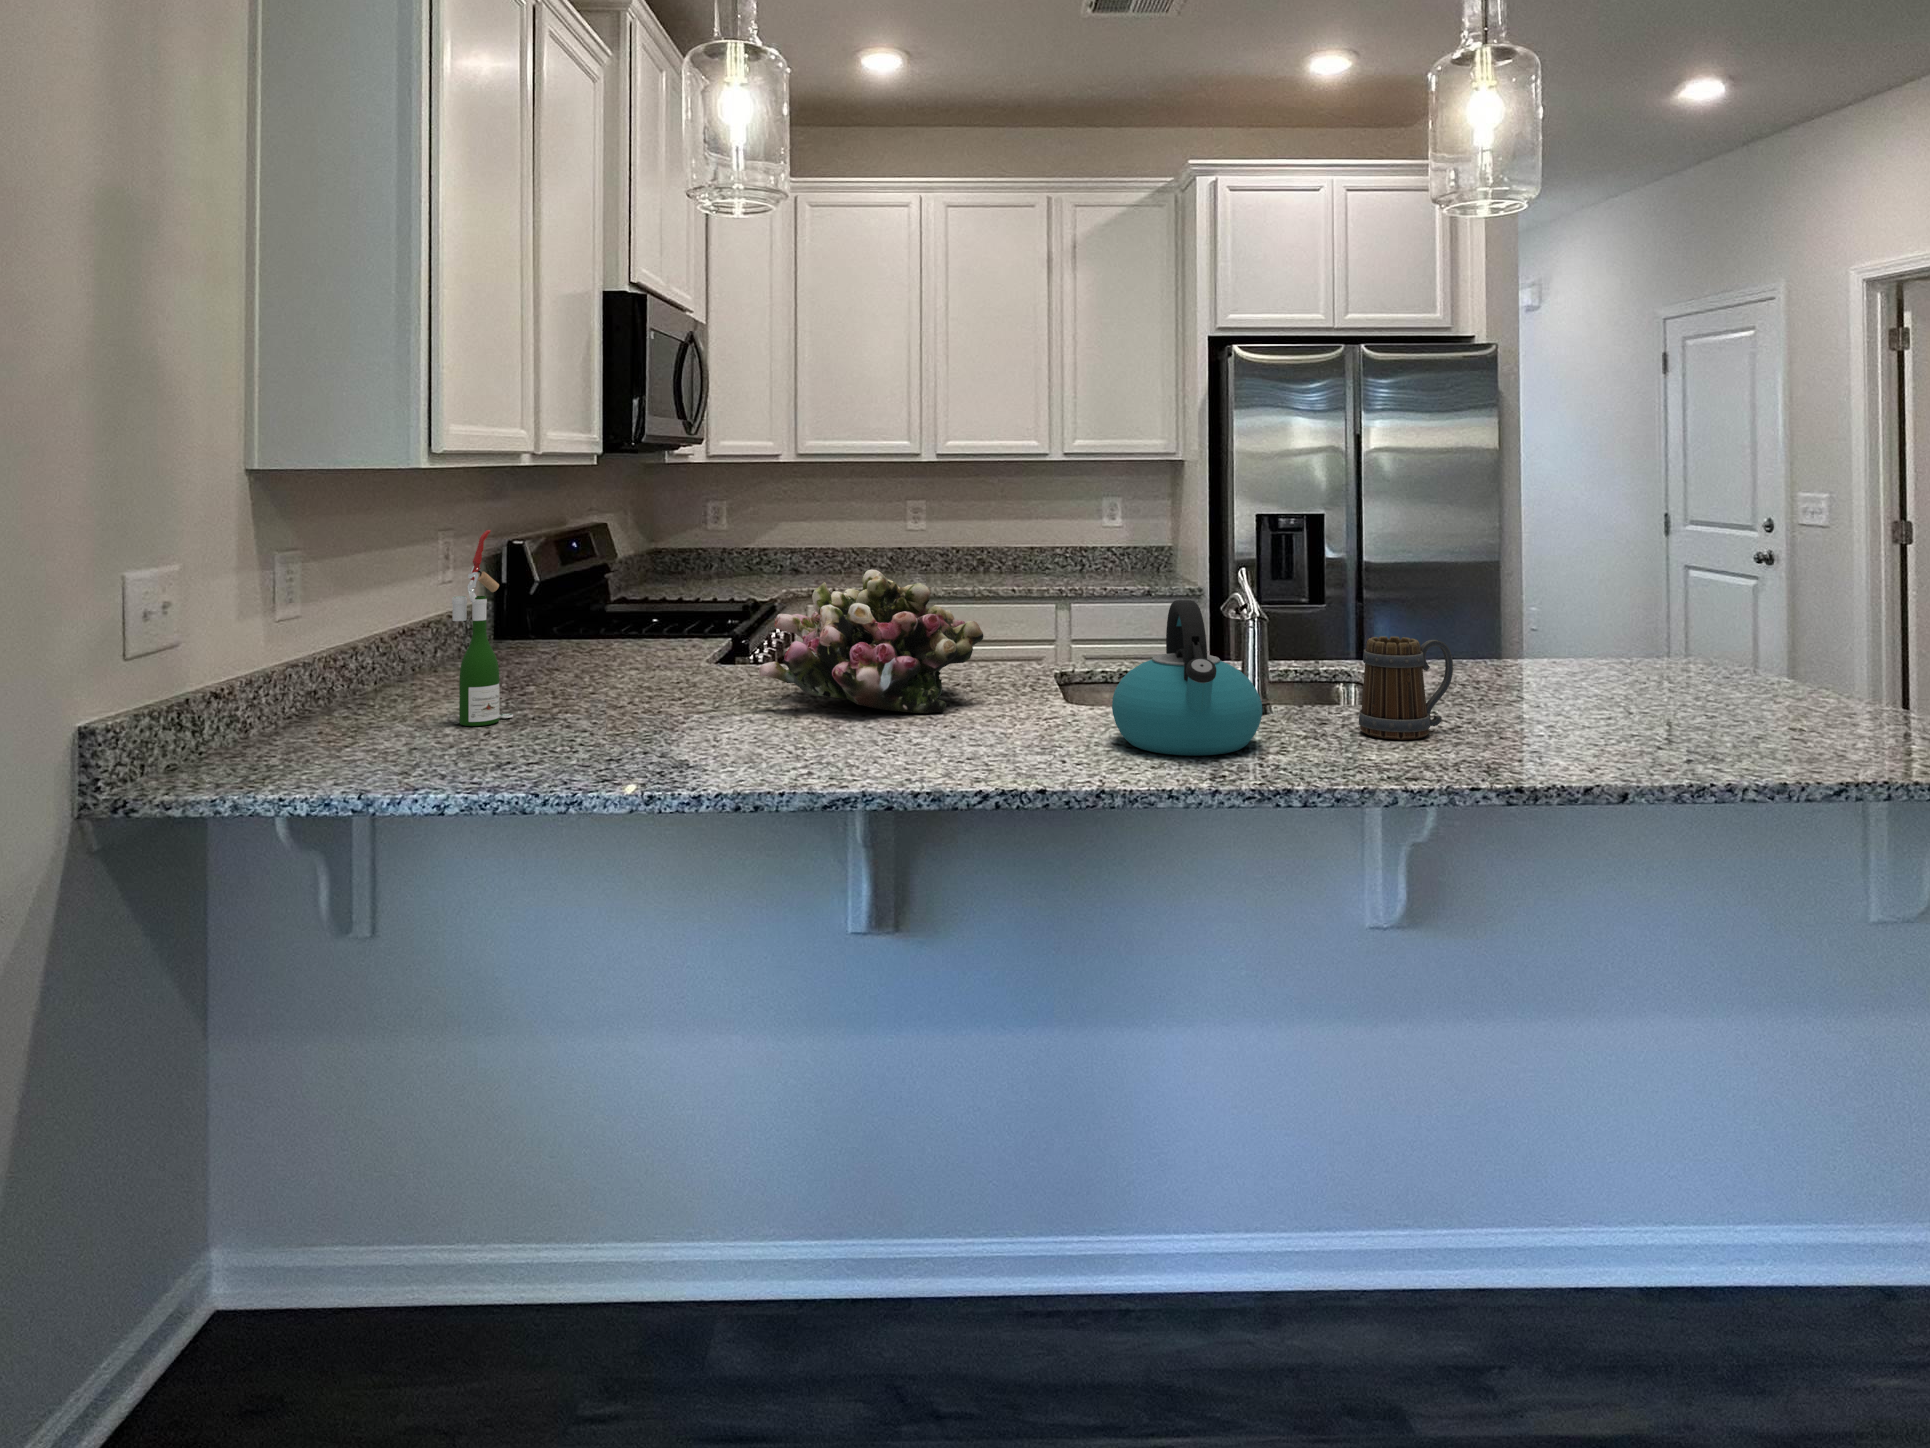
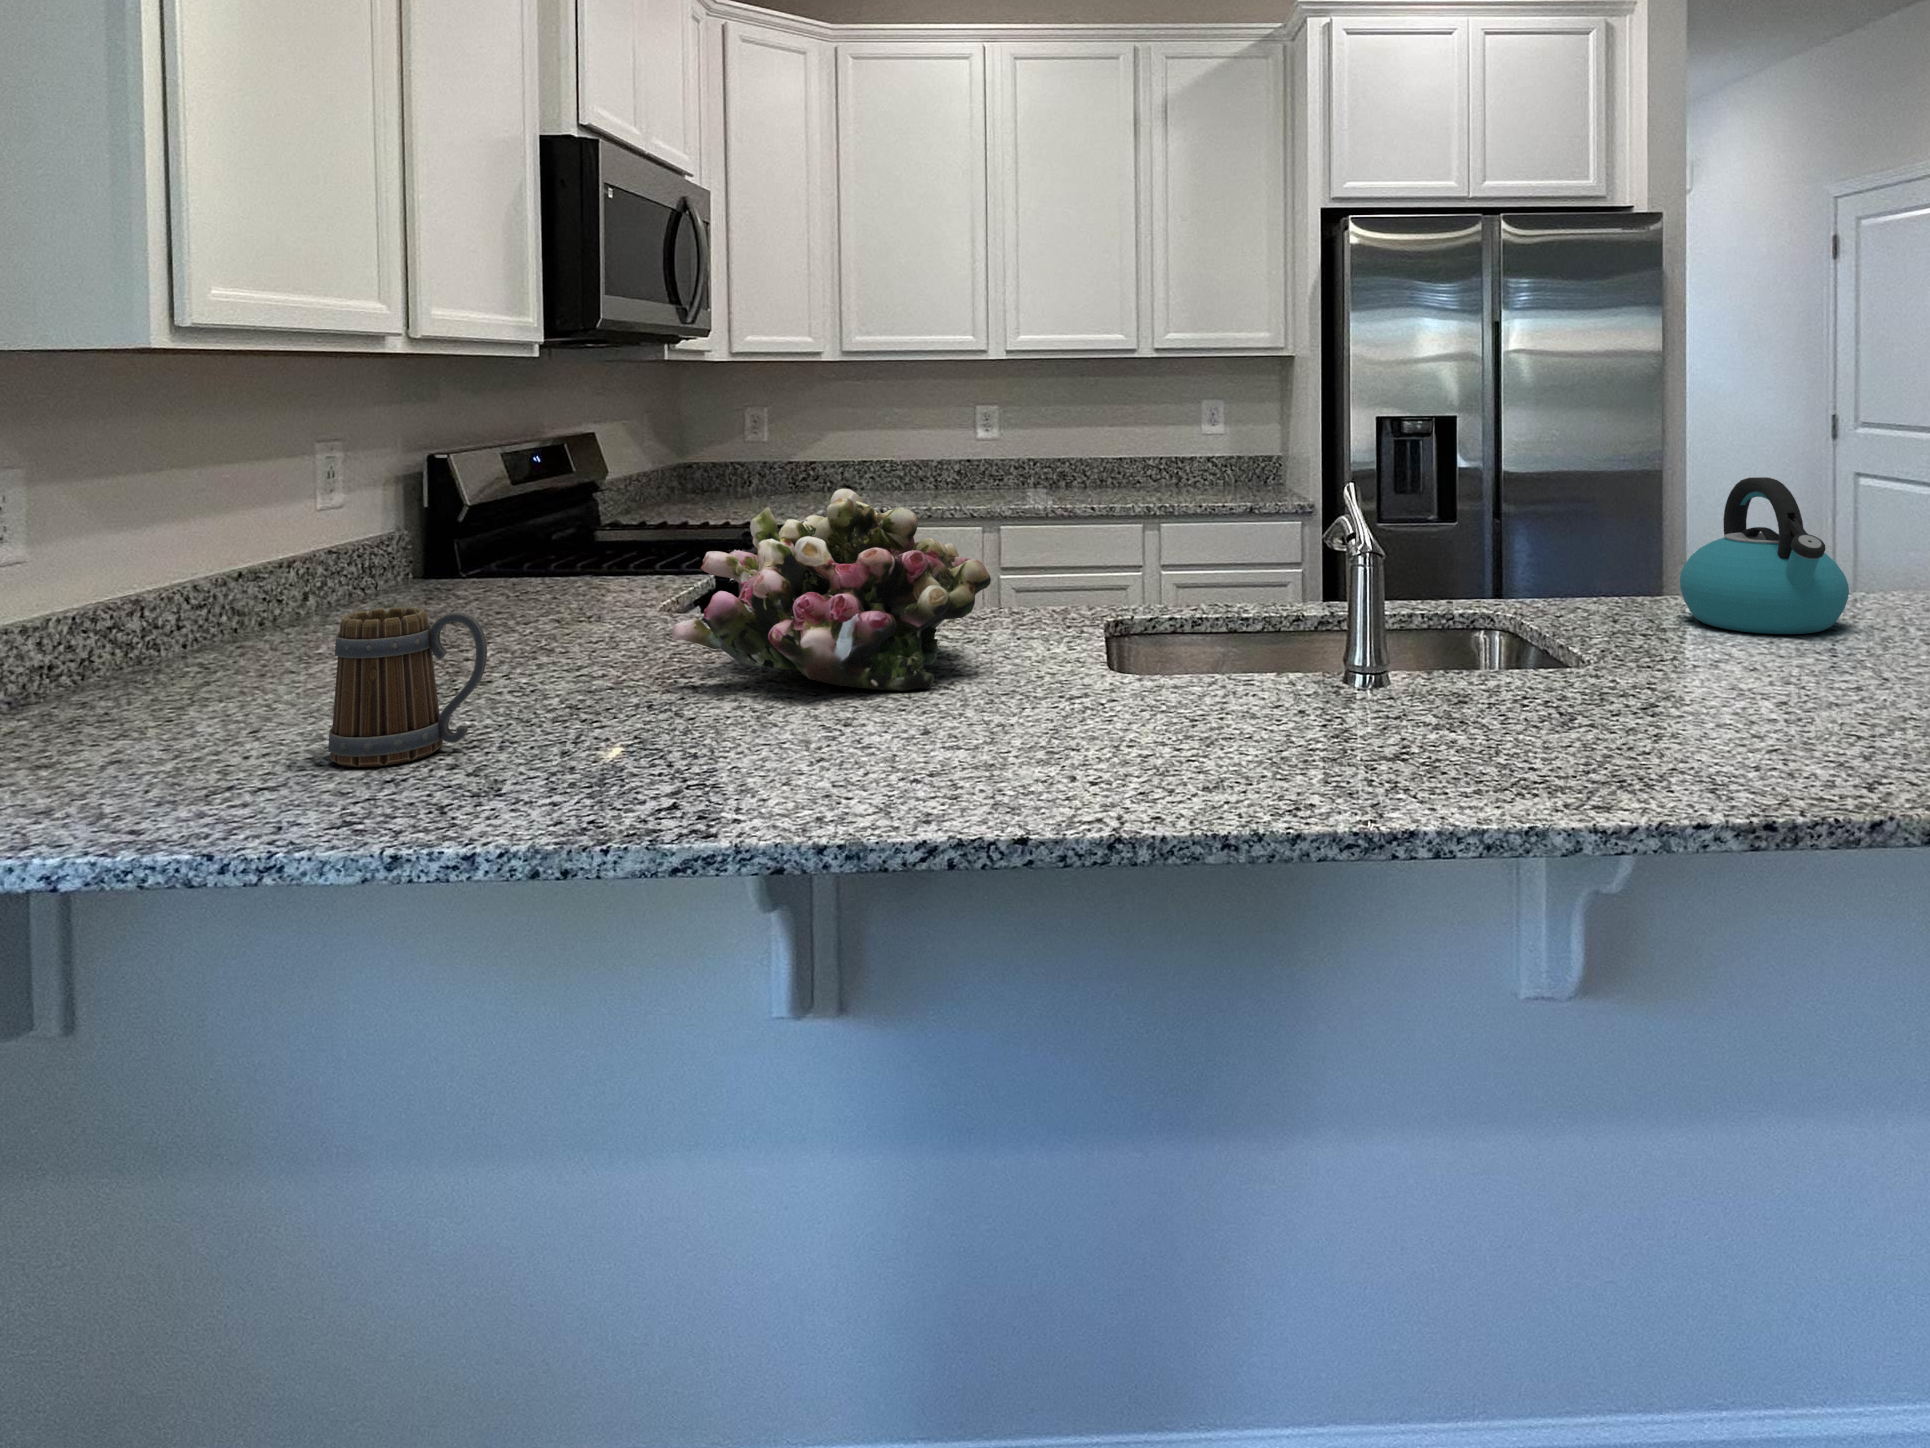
wine bottle: present [452,530,513,726] -> none [213,437,317,718]
kettle: present [1112,600,1262,756] -> present [1680,477,1849,634]
mug: present [1359,636,1453,740] -> present [328,607,487,767]

